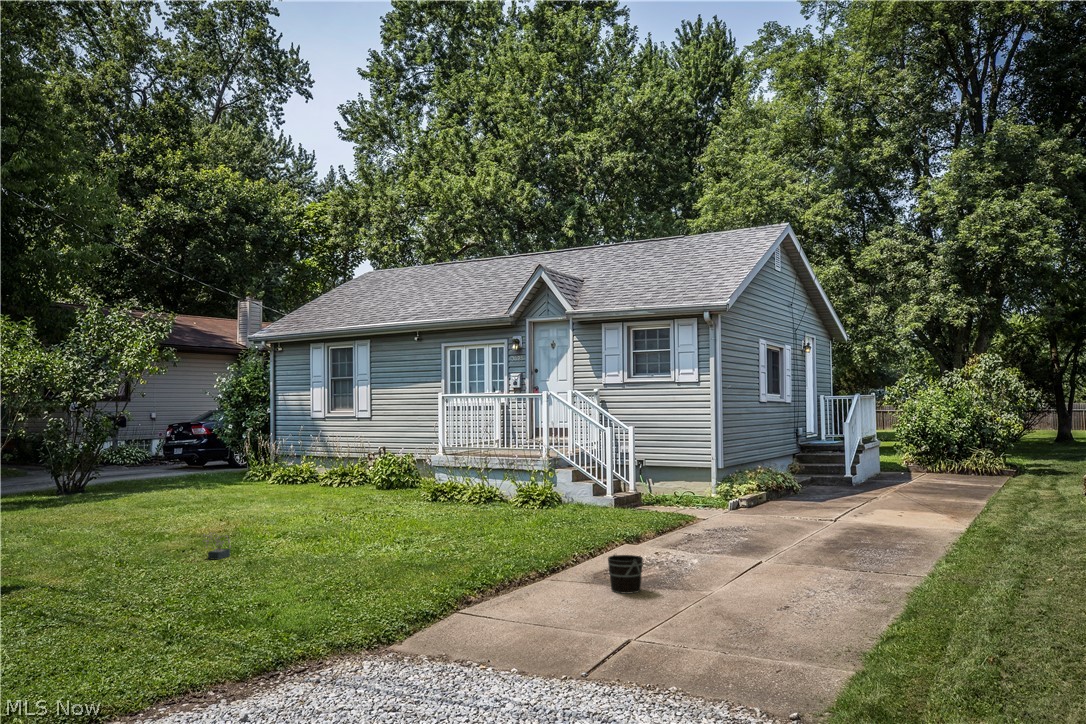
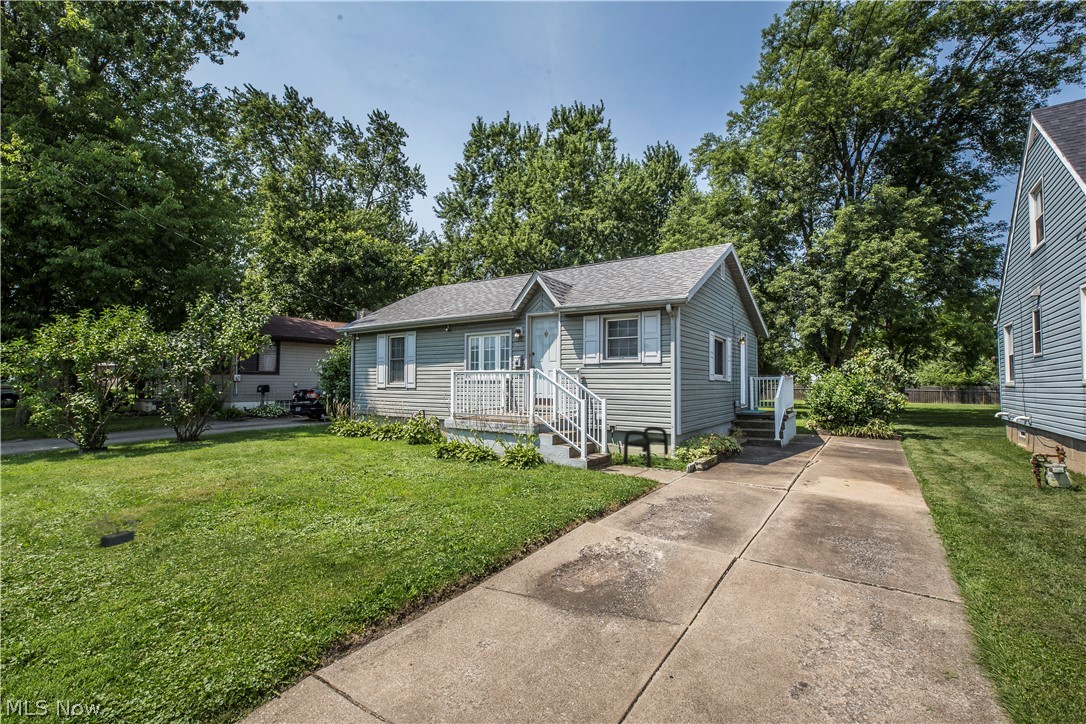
bench: none [656,459,709,504] -> present [624,427,668,467]
bucket: present [608,555,643,594] -> none [535,596,589,675]

